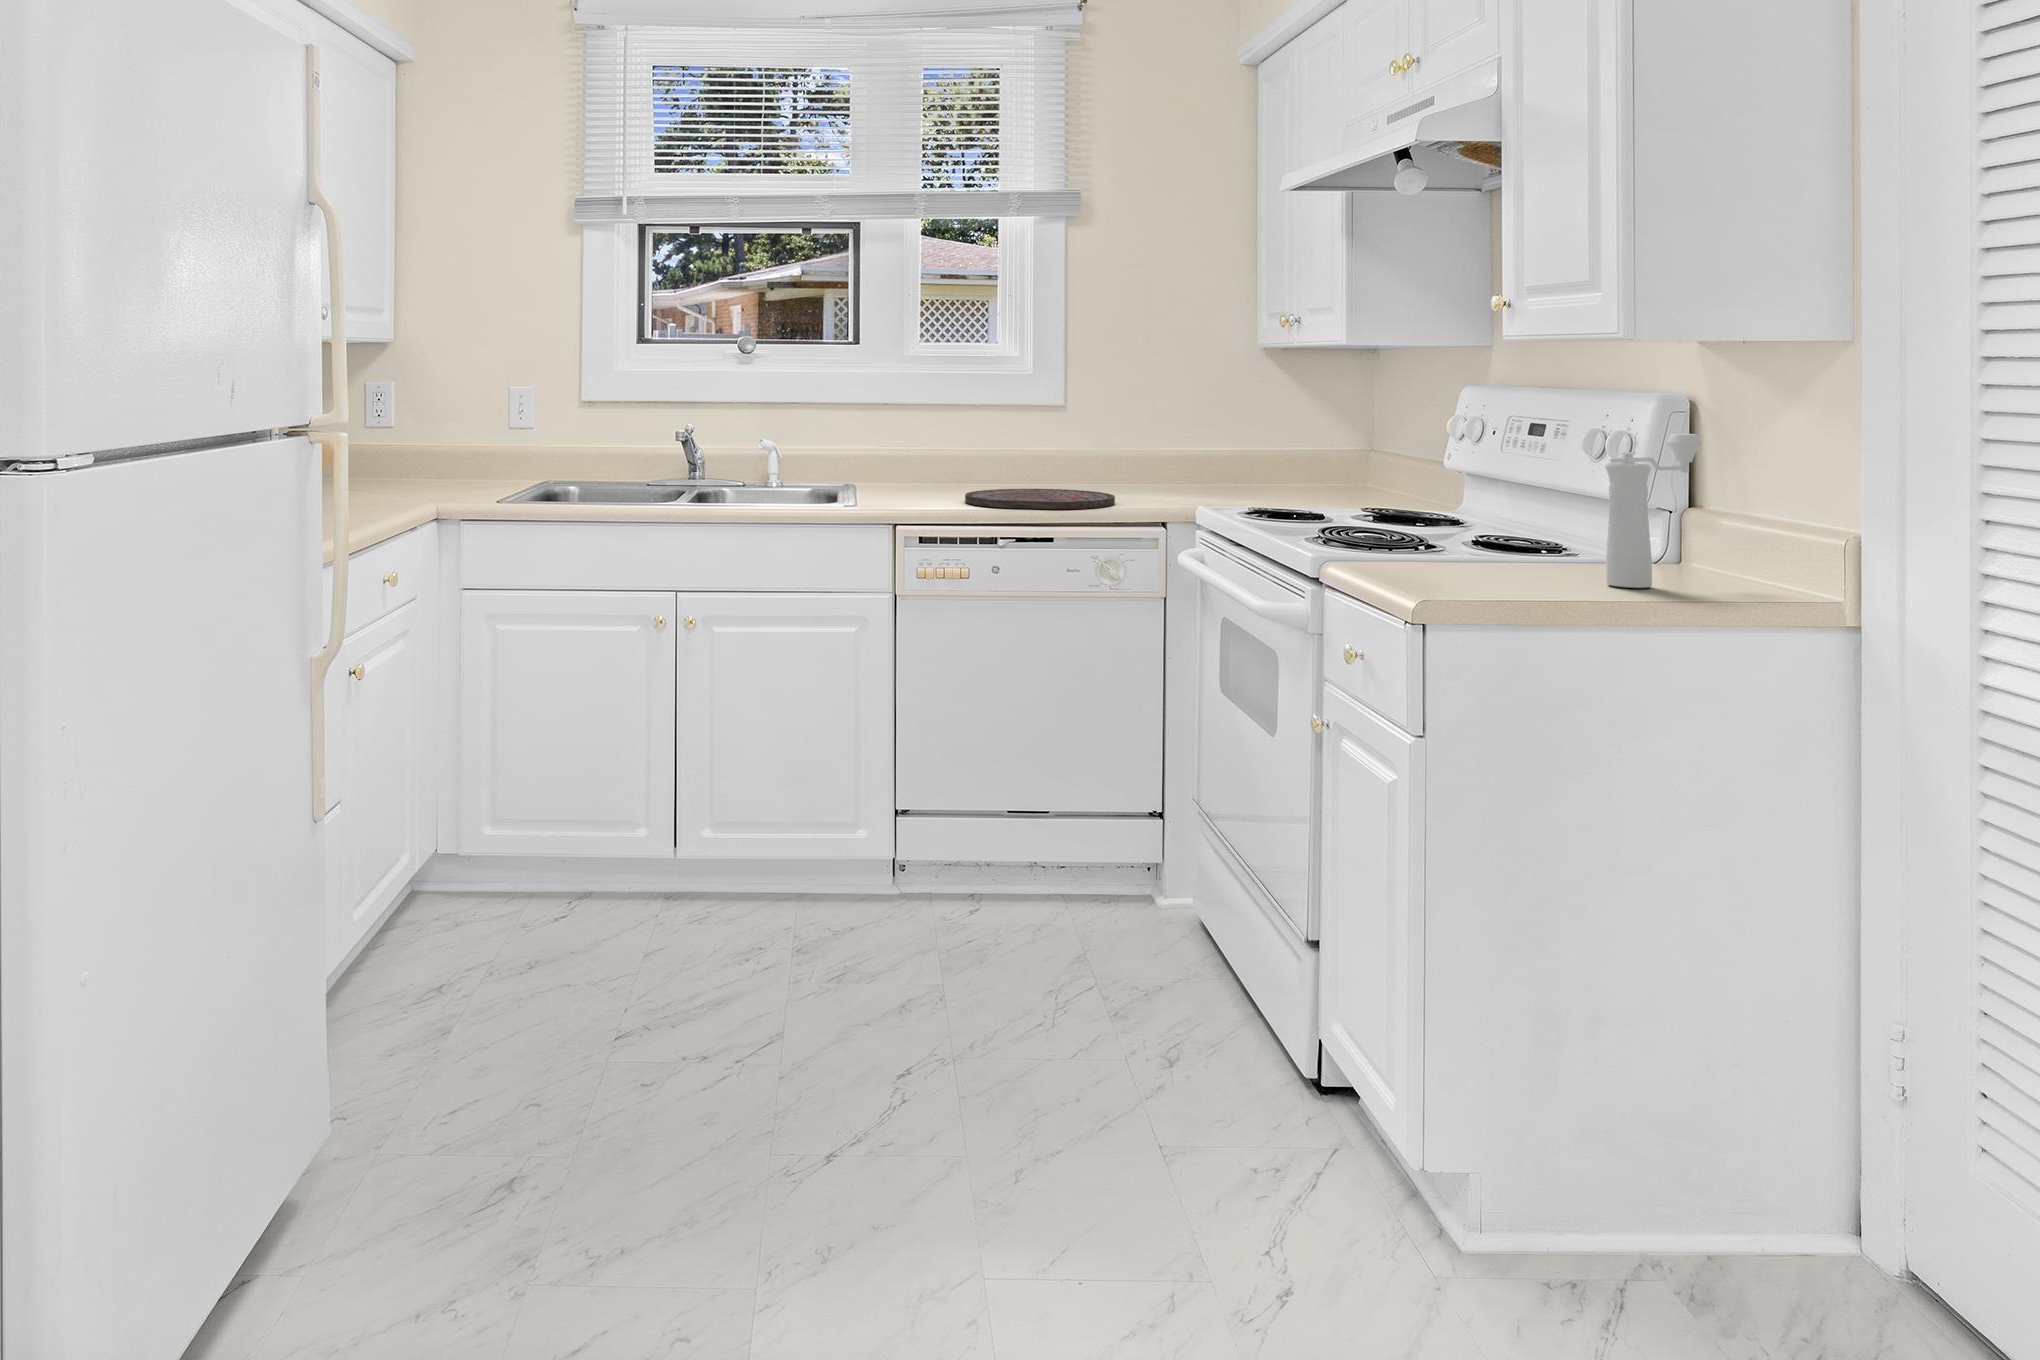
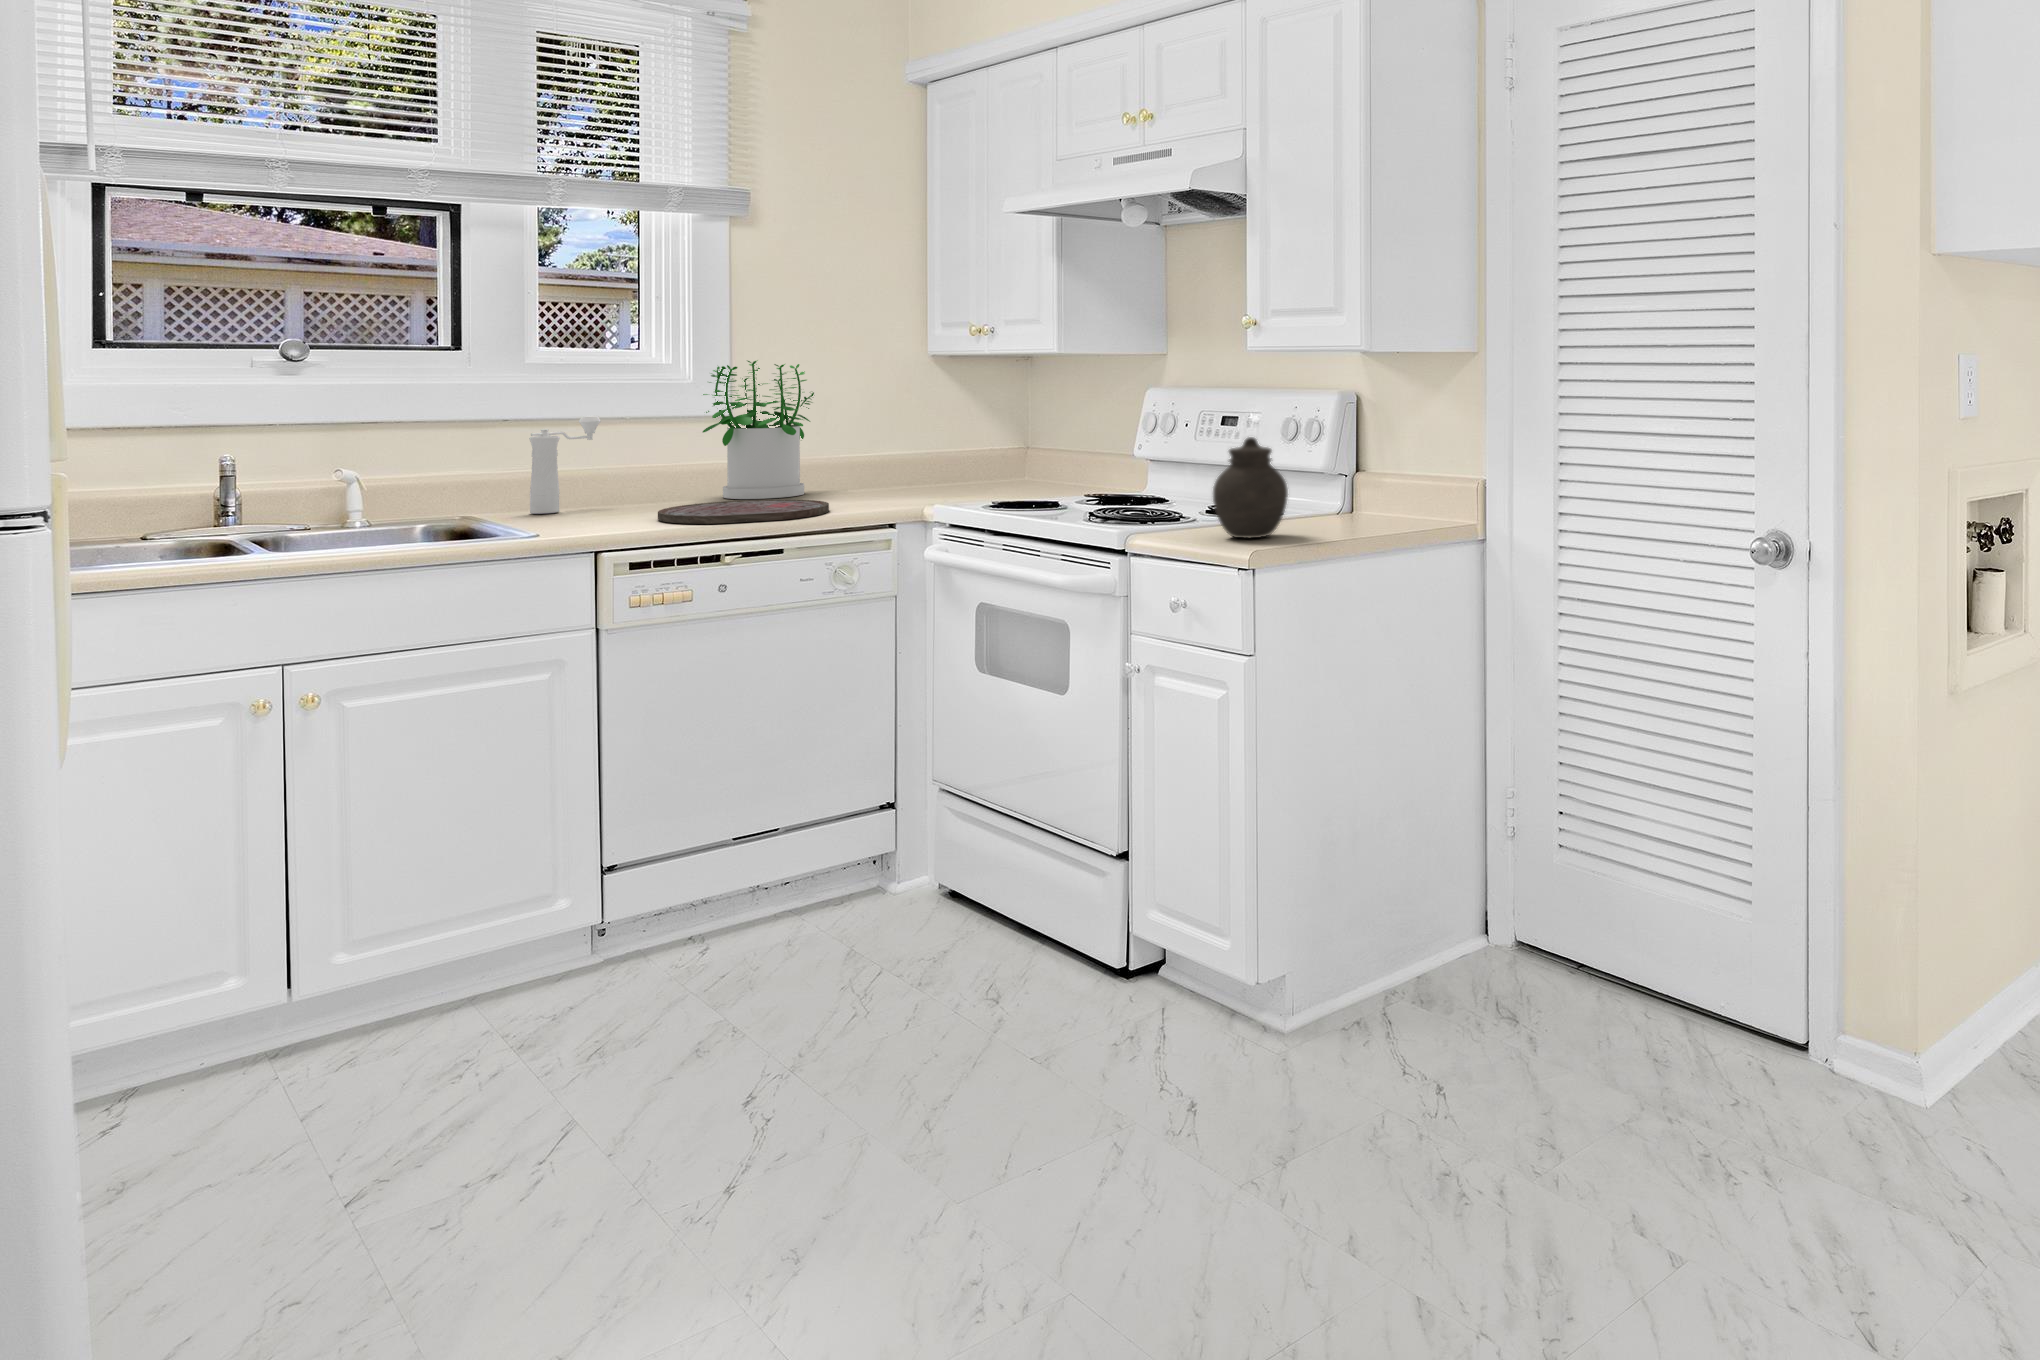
potted plant: none [1041,355,1150,490] -> present [703,360,814,499]
pepper mill: present [1605,434,1702,588] -> present [529,416,601,514]
jar: none [1414,446,1518,578] -> present [1213,437,1288,538]

